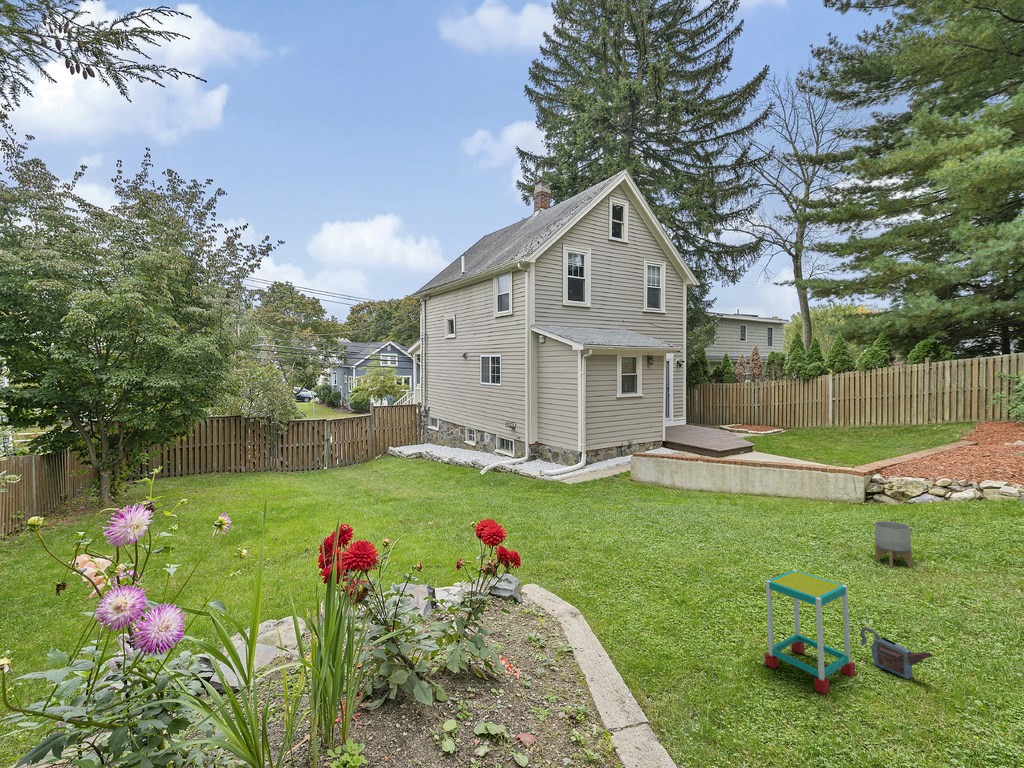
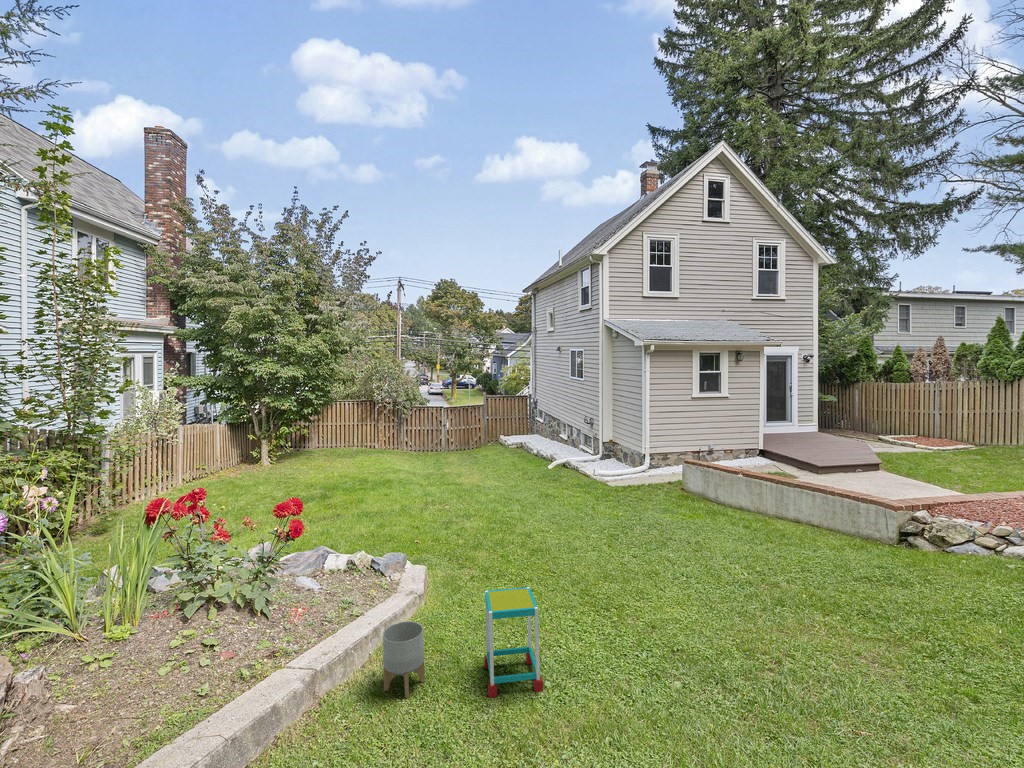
planter: present [875,521,912,568] -> present [382,621,425,698]
watering can: present [860,627,933,679] -> none [570,653,588,708]

